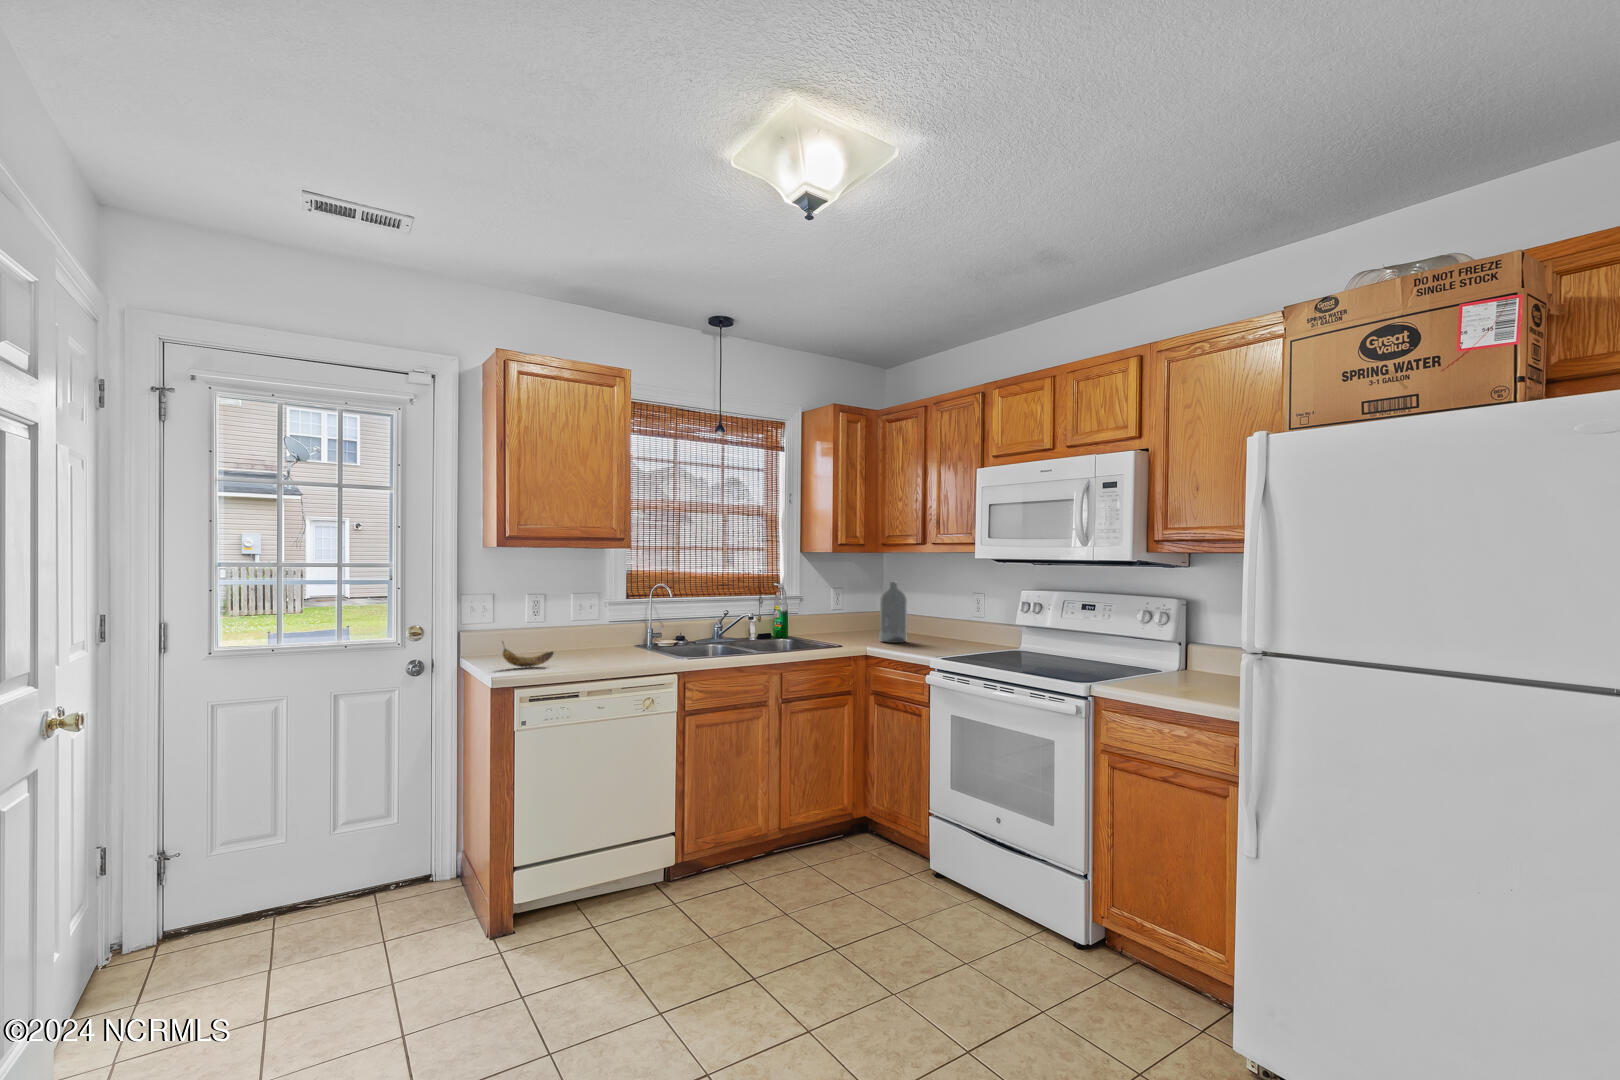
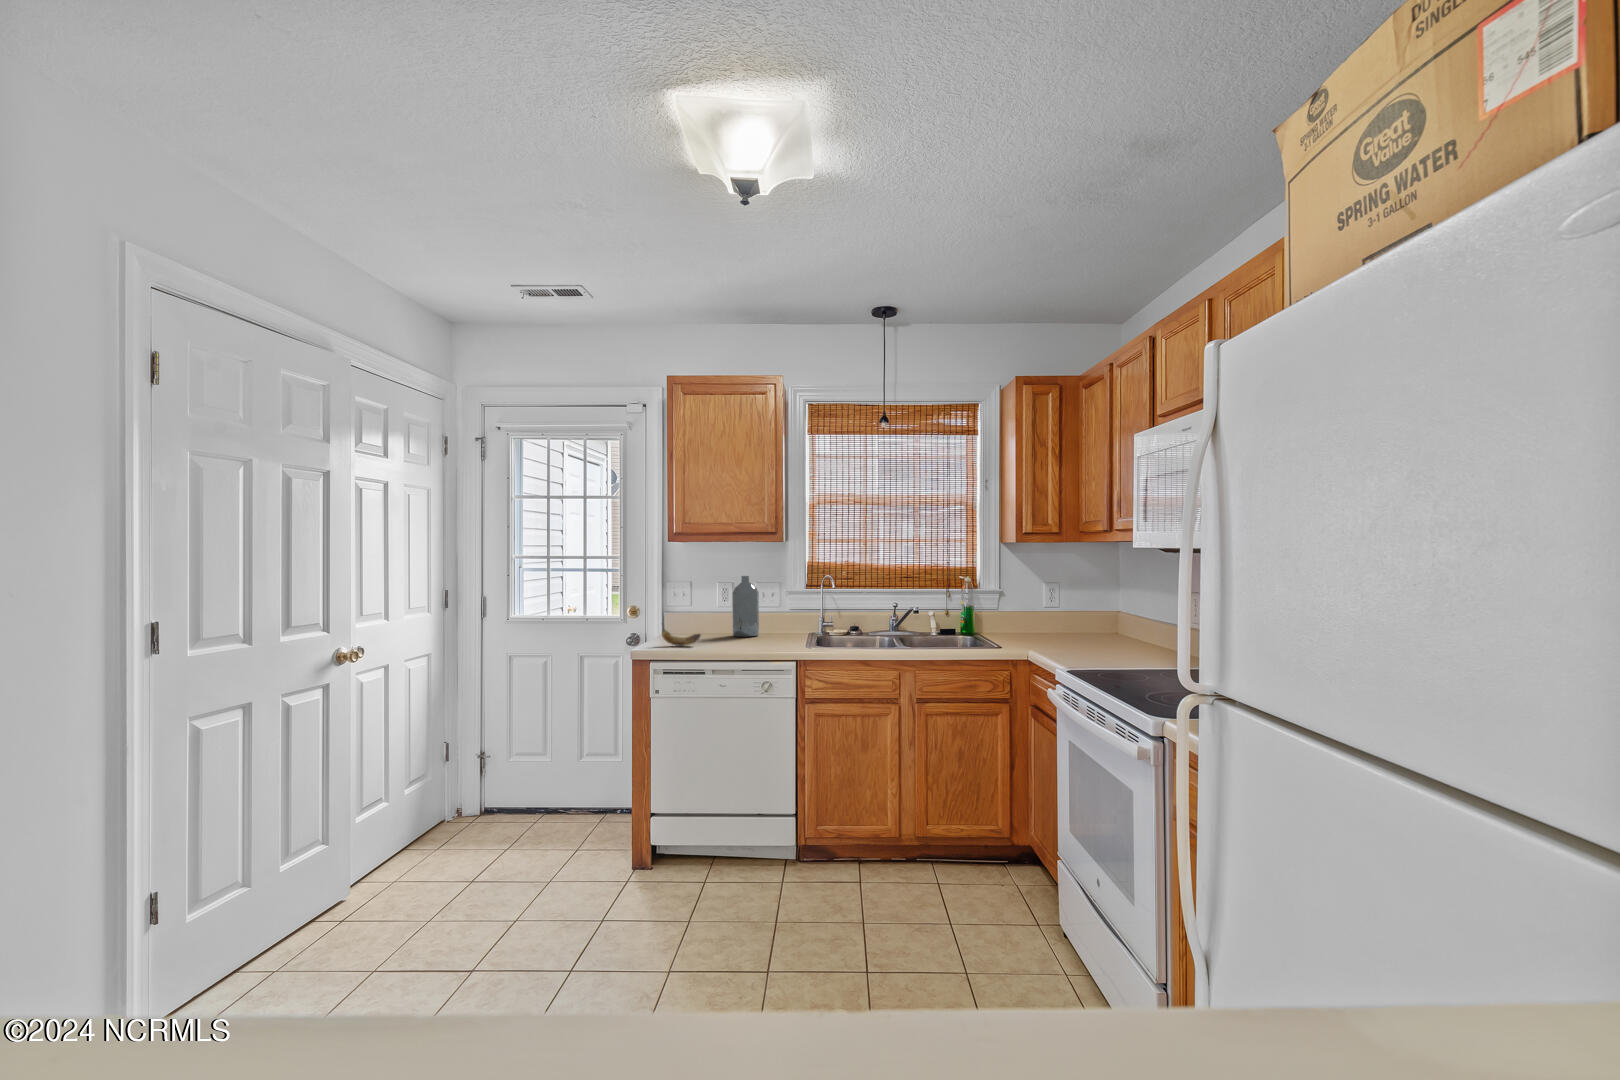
bottle: present [880,582,907,643] -> present [732,576,759,637]

